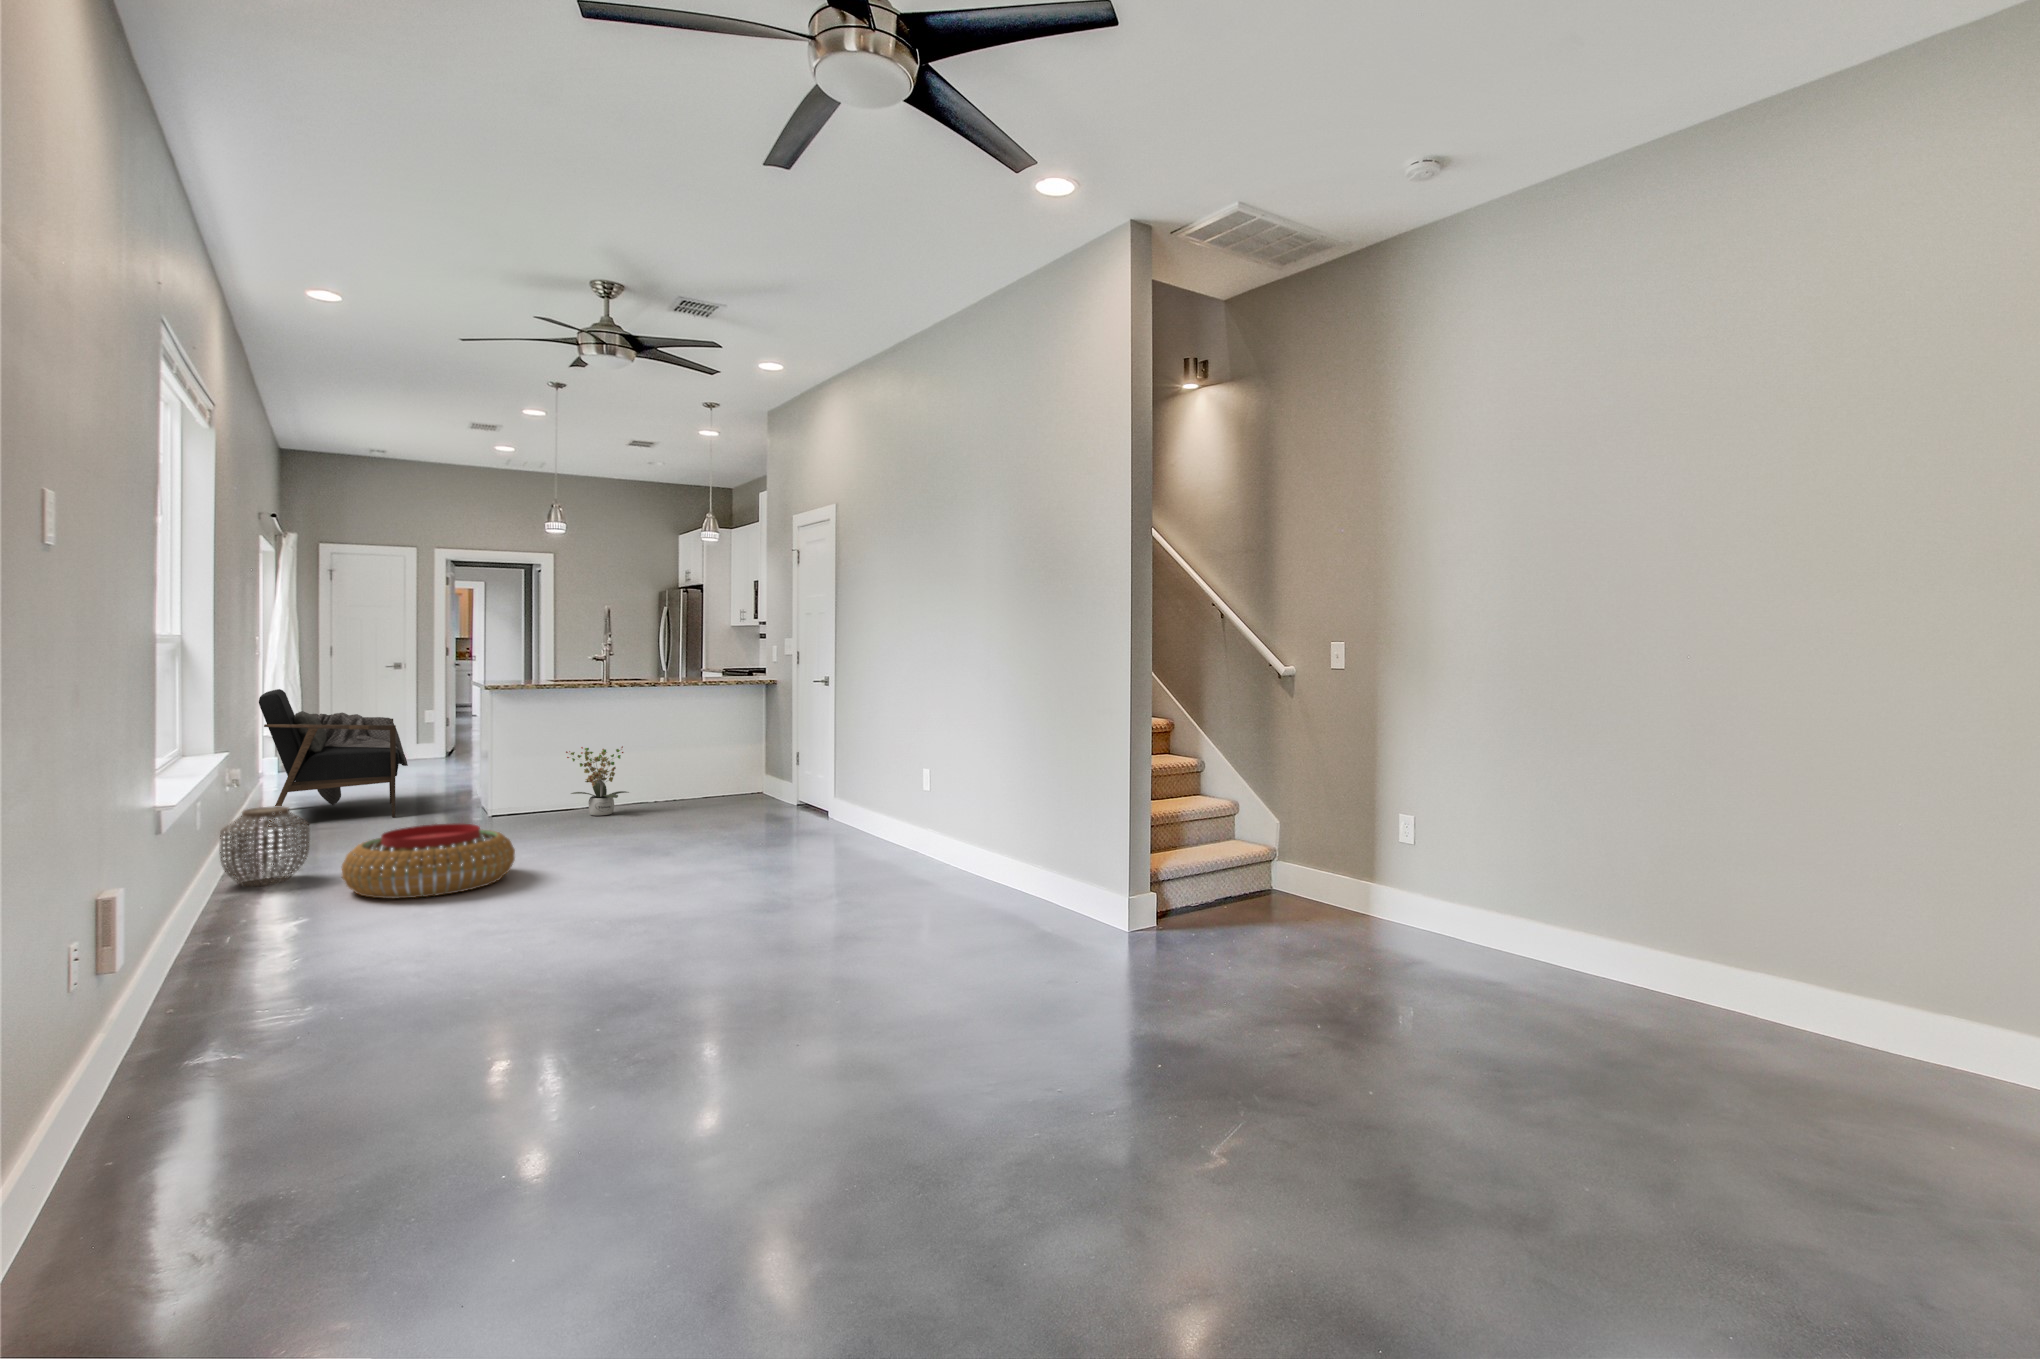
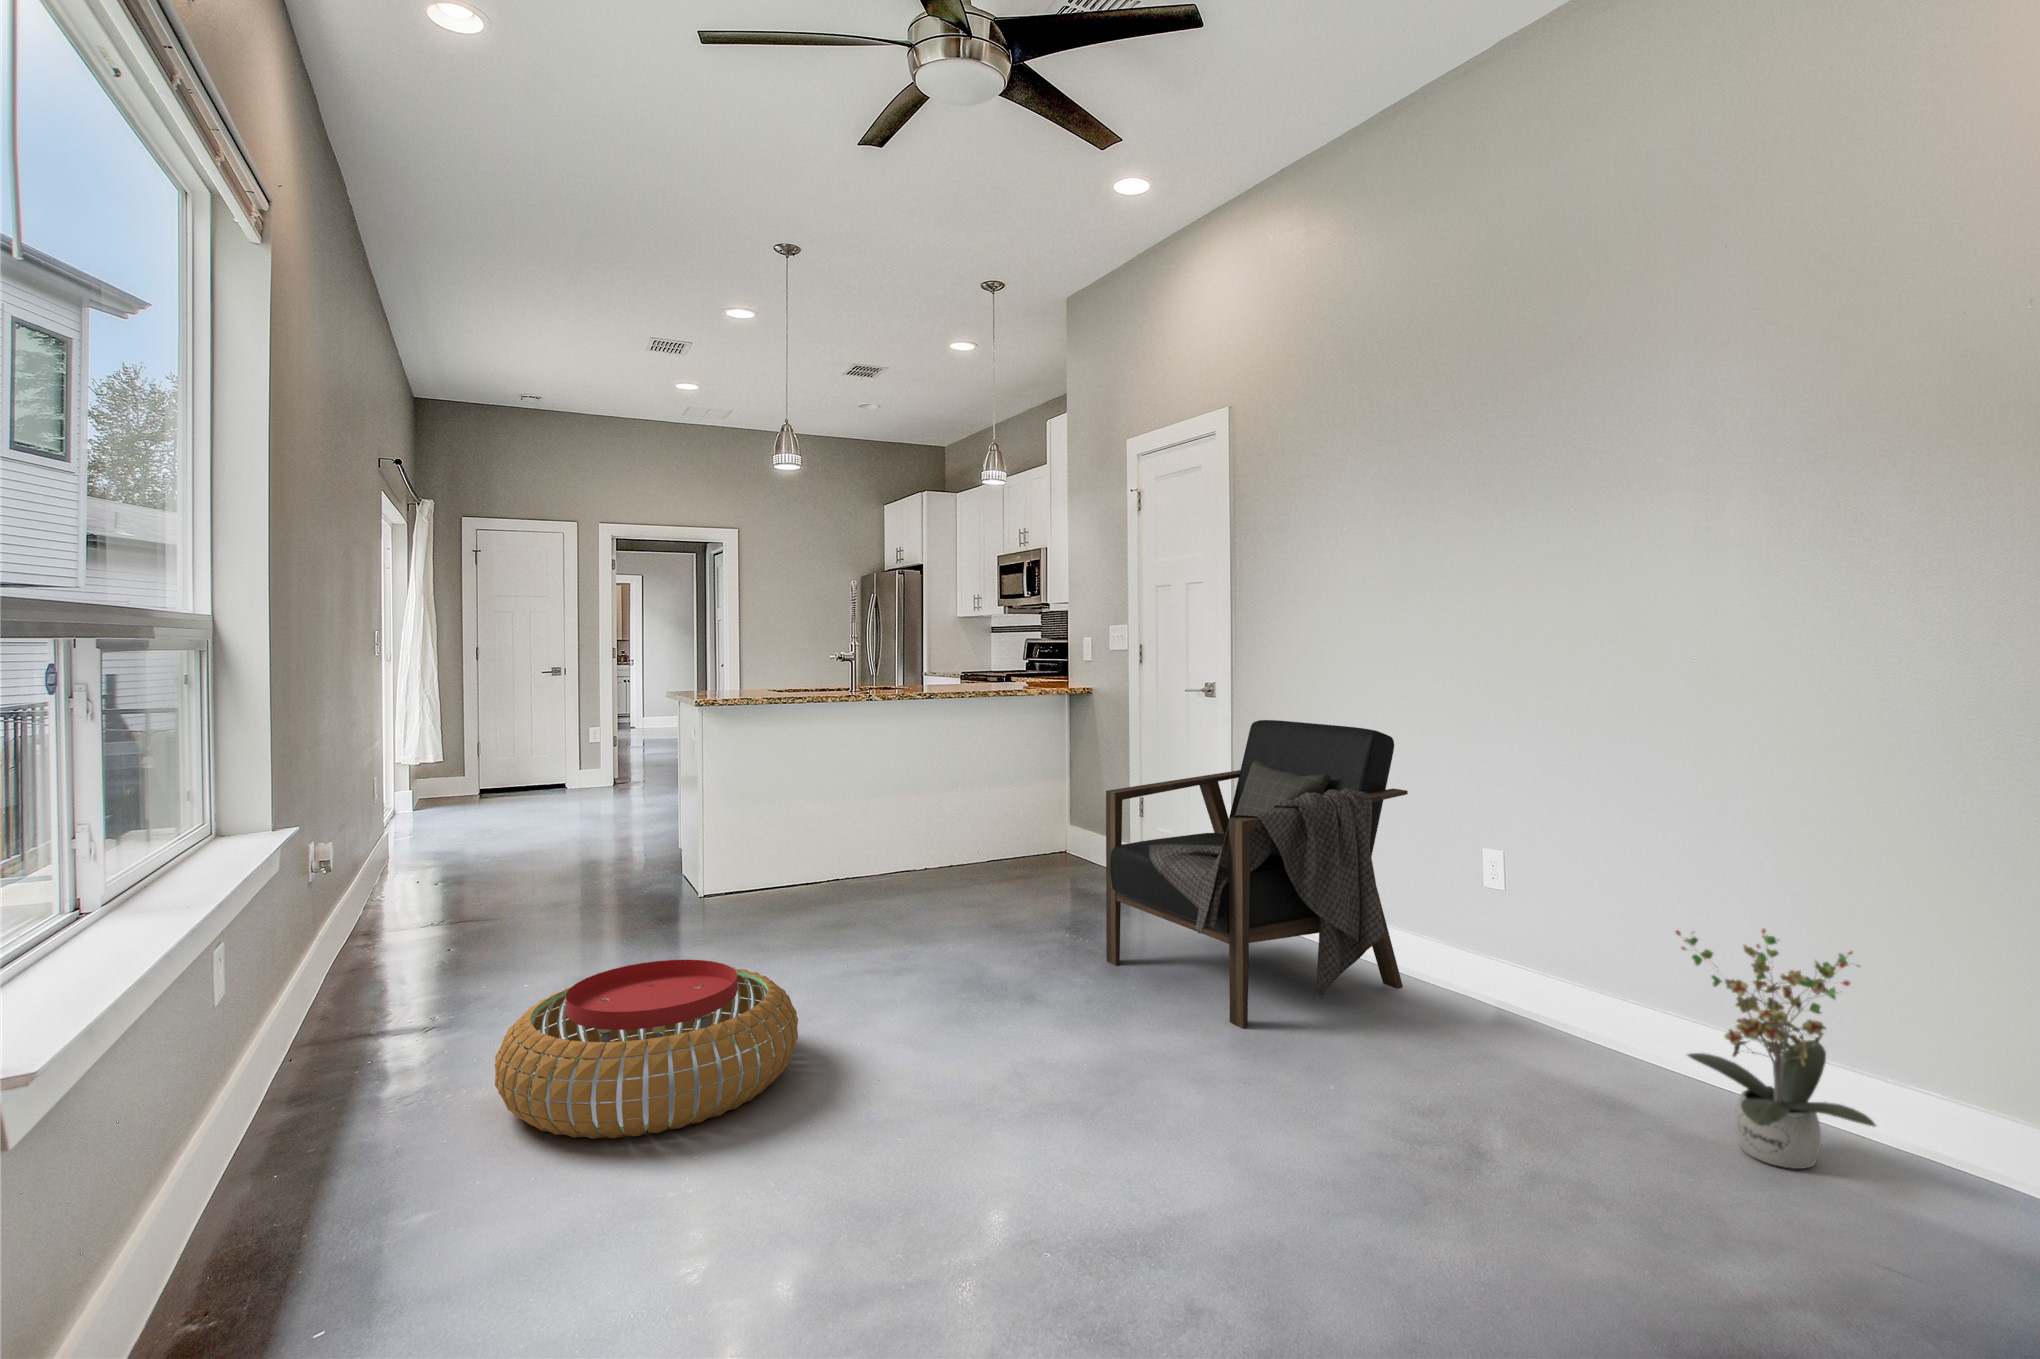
armchair: present [259,689,408,827] -> present [1106,720,1408,1028]
potted plant: present [566,746,629,816] -> present [1676,928,1876,1169]
woven basket: present [220,806,309,886] -> none [282,928,439,1086]

